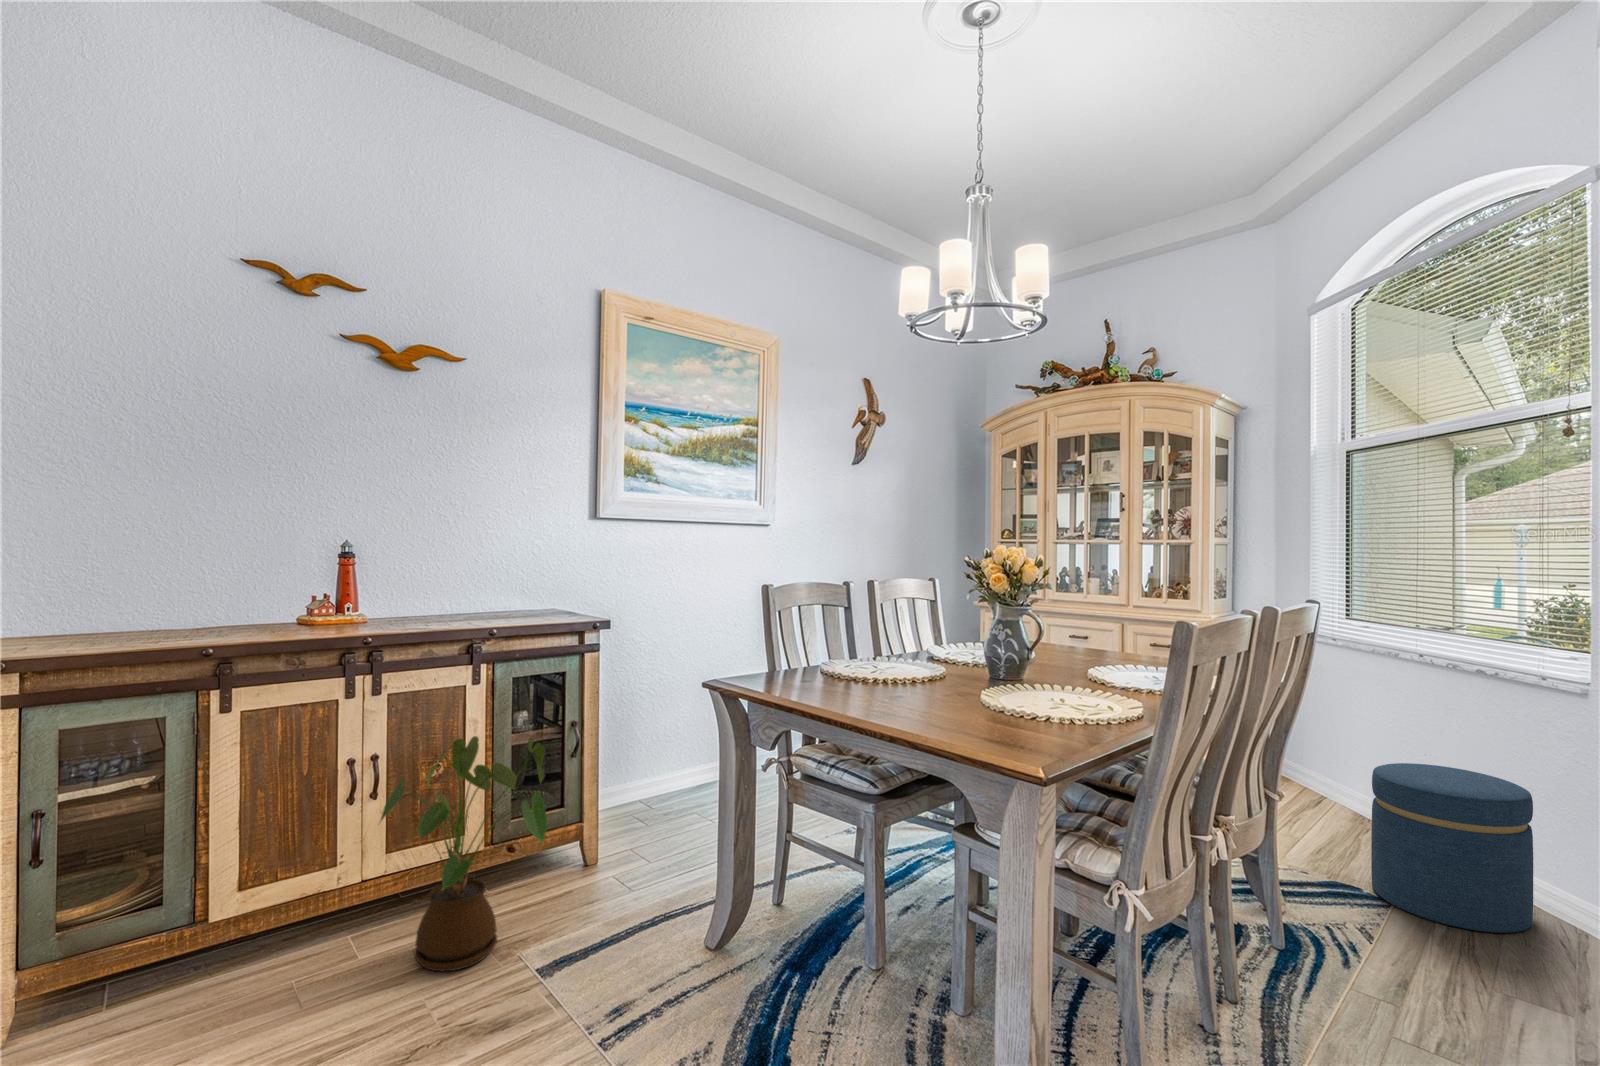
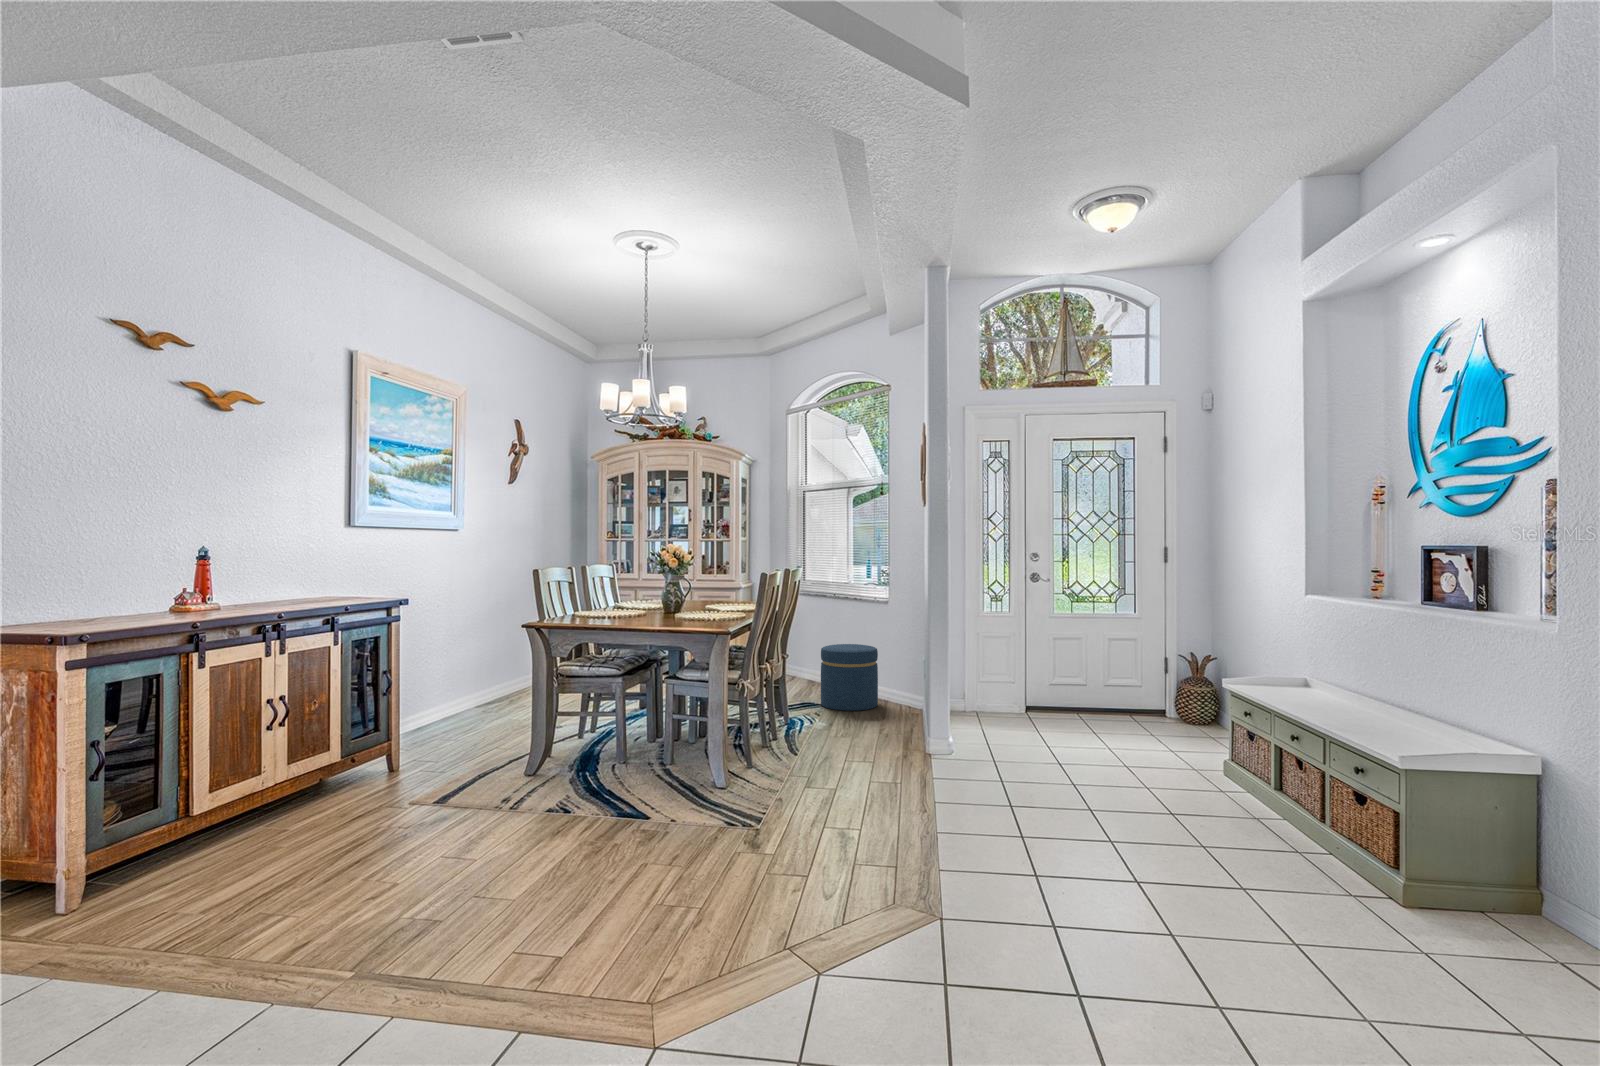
house plant: present [381,736,547,971] -> none [321,673,439,822]

